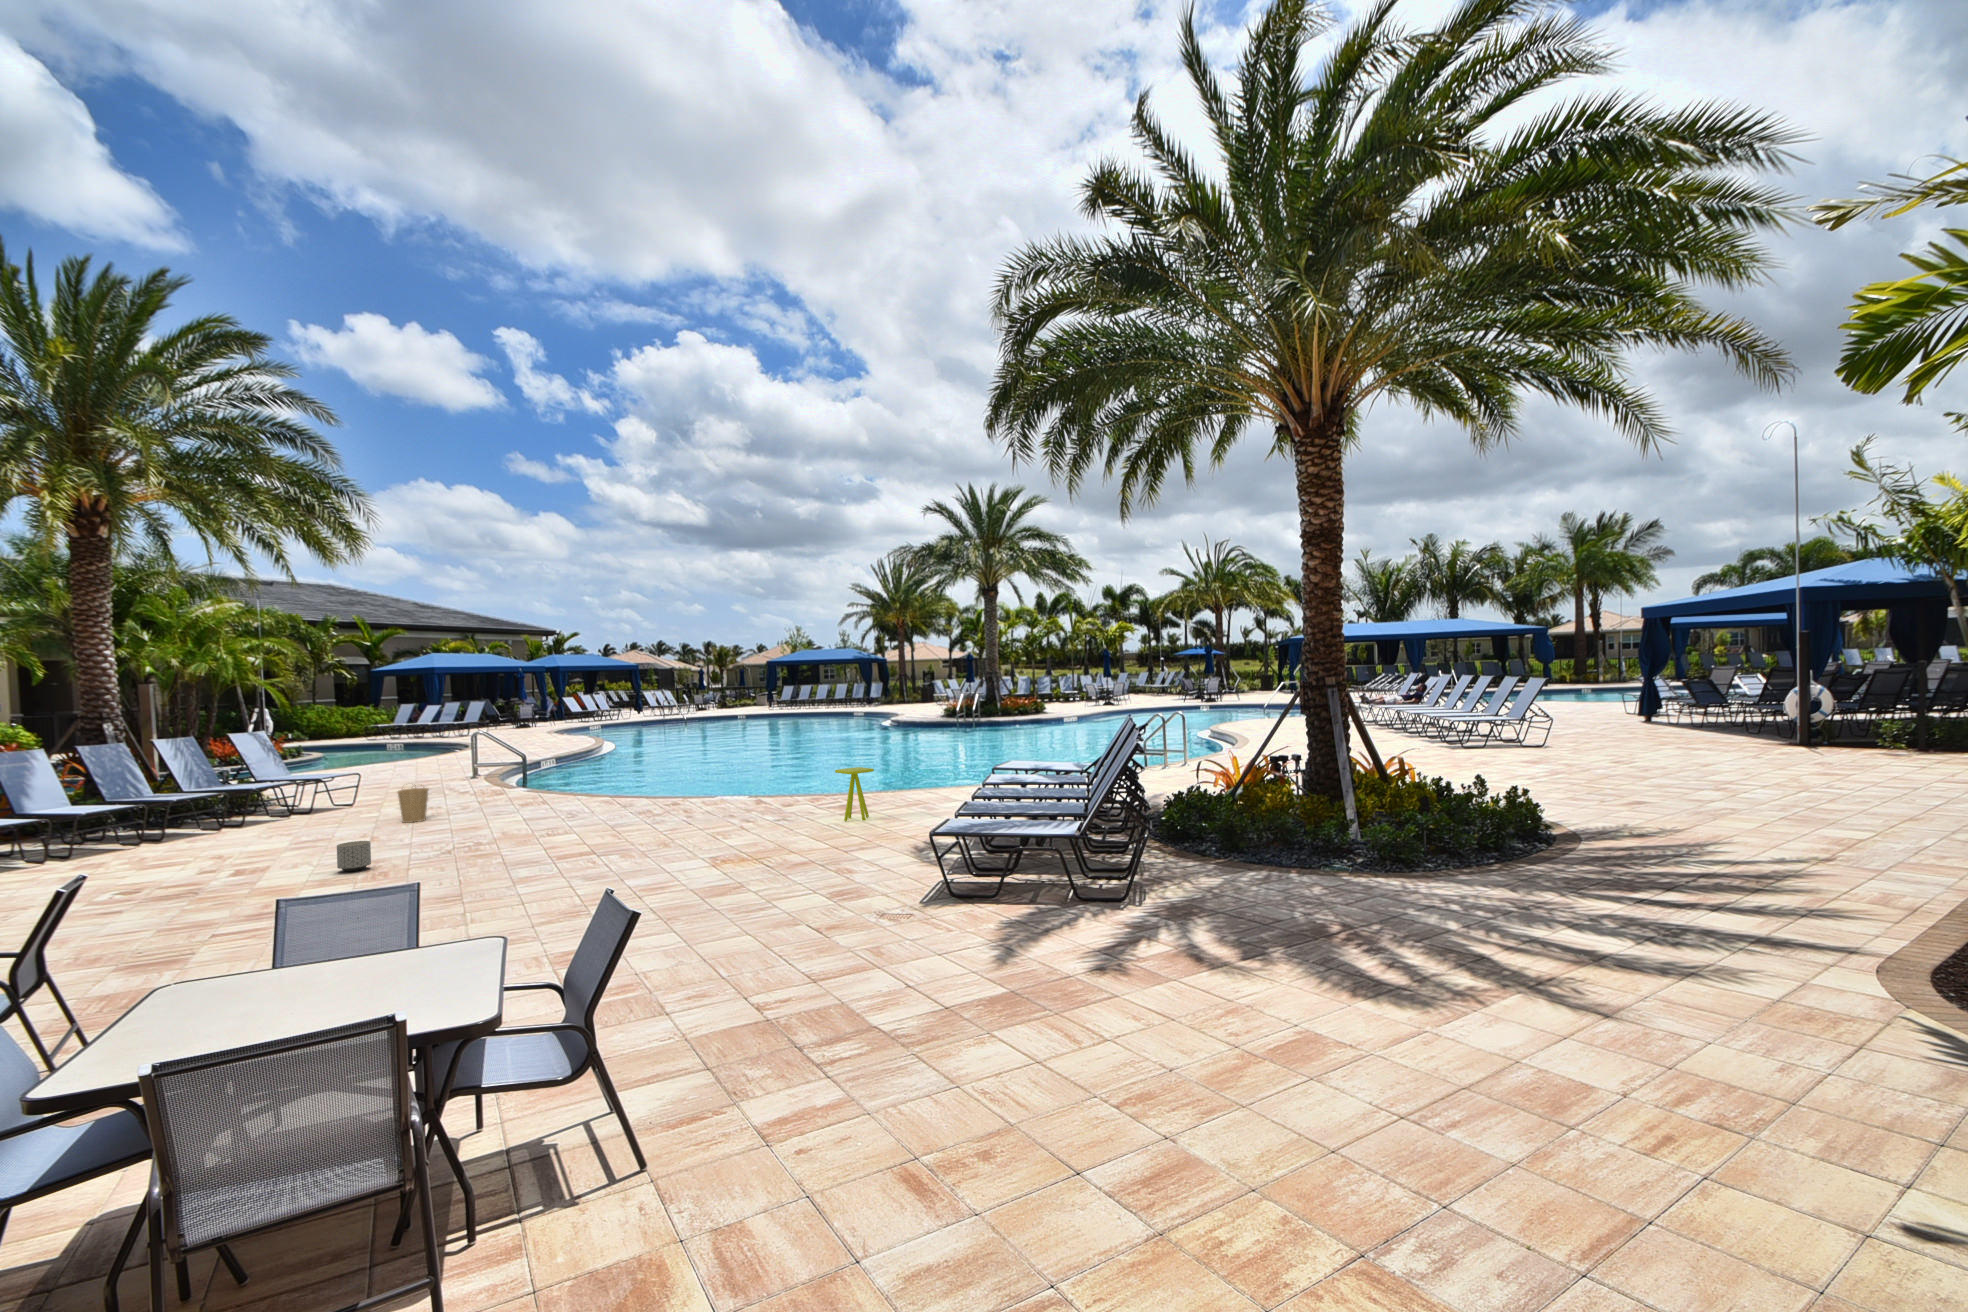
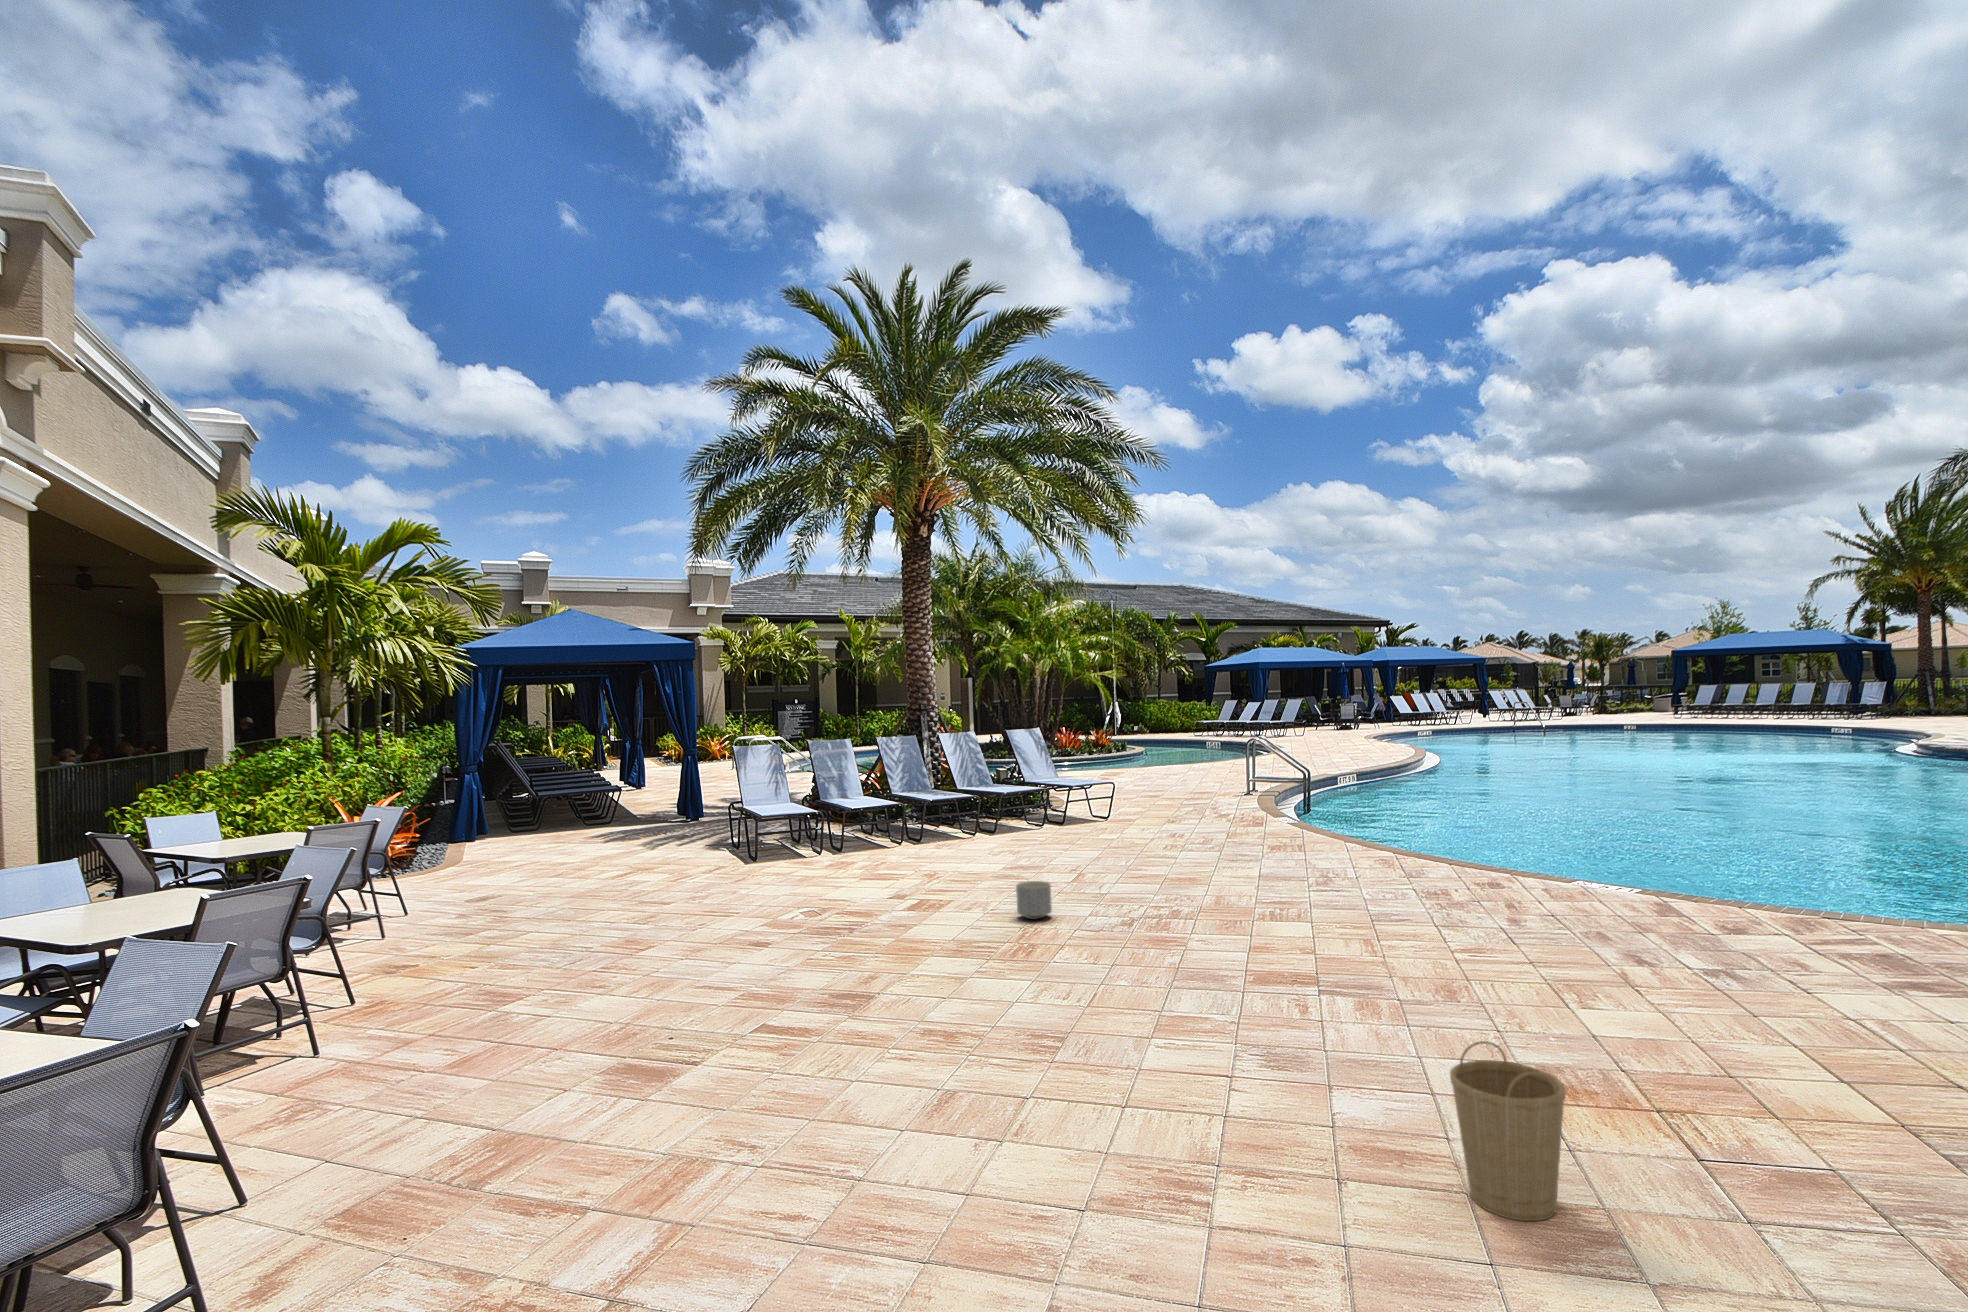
side table: present [835,767,874,821] -> none [1799,869,1909,989]
basket: present [398,785,429,823] -> present [1450,1041,1565,1221]

